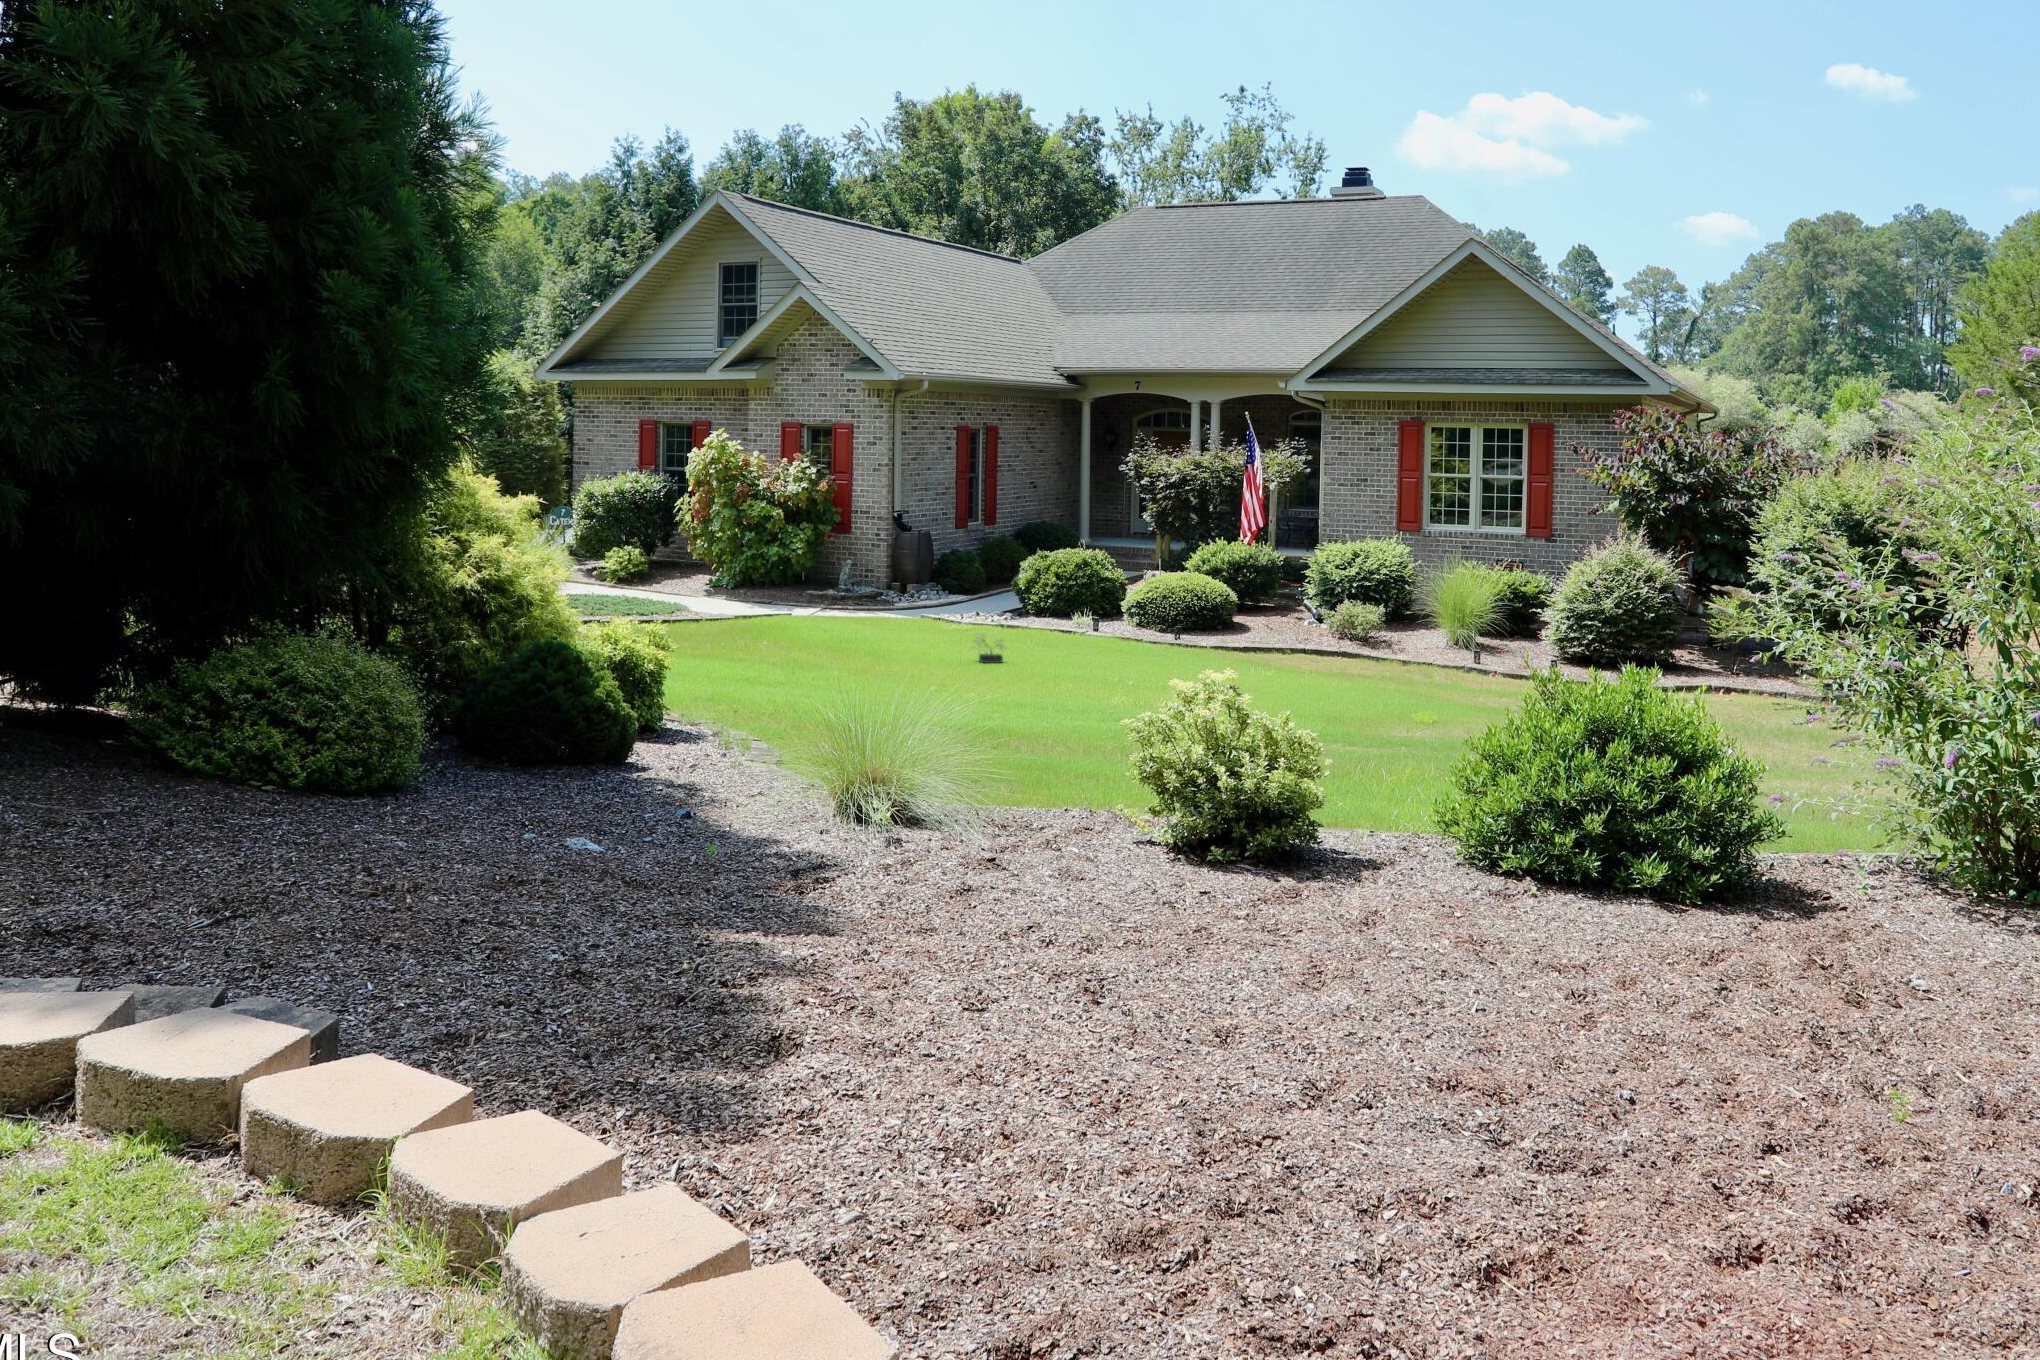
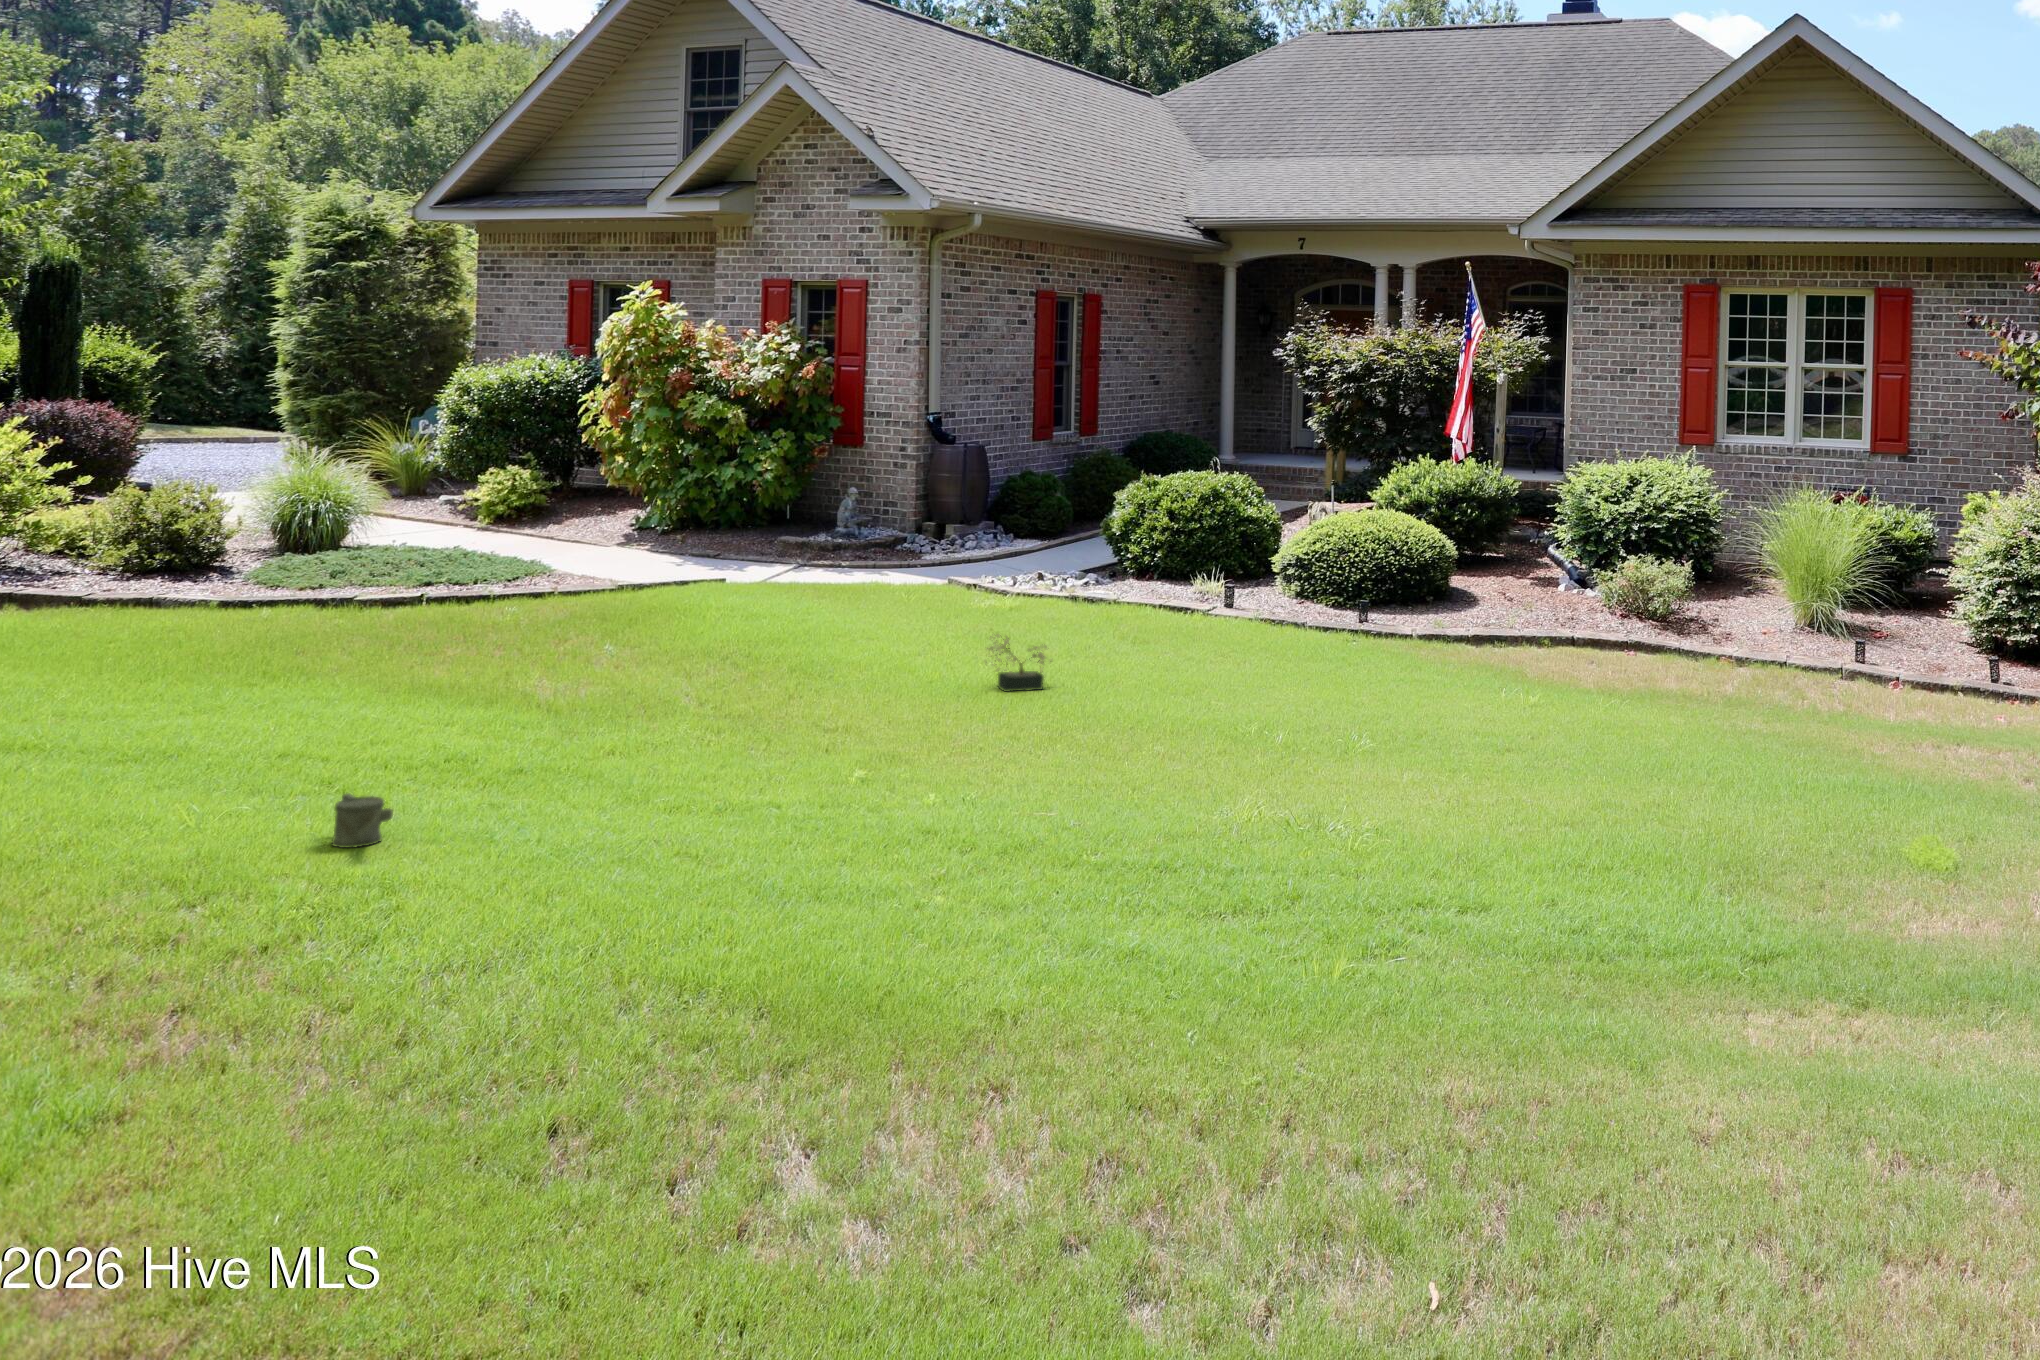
watering can: none [749,676,777,696] -> present [332,794,393,848]

